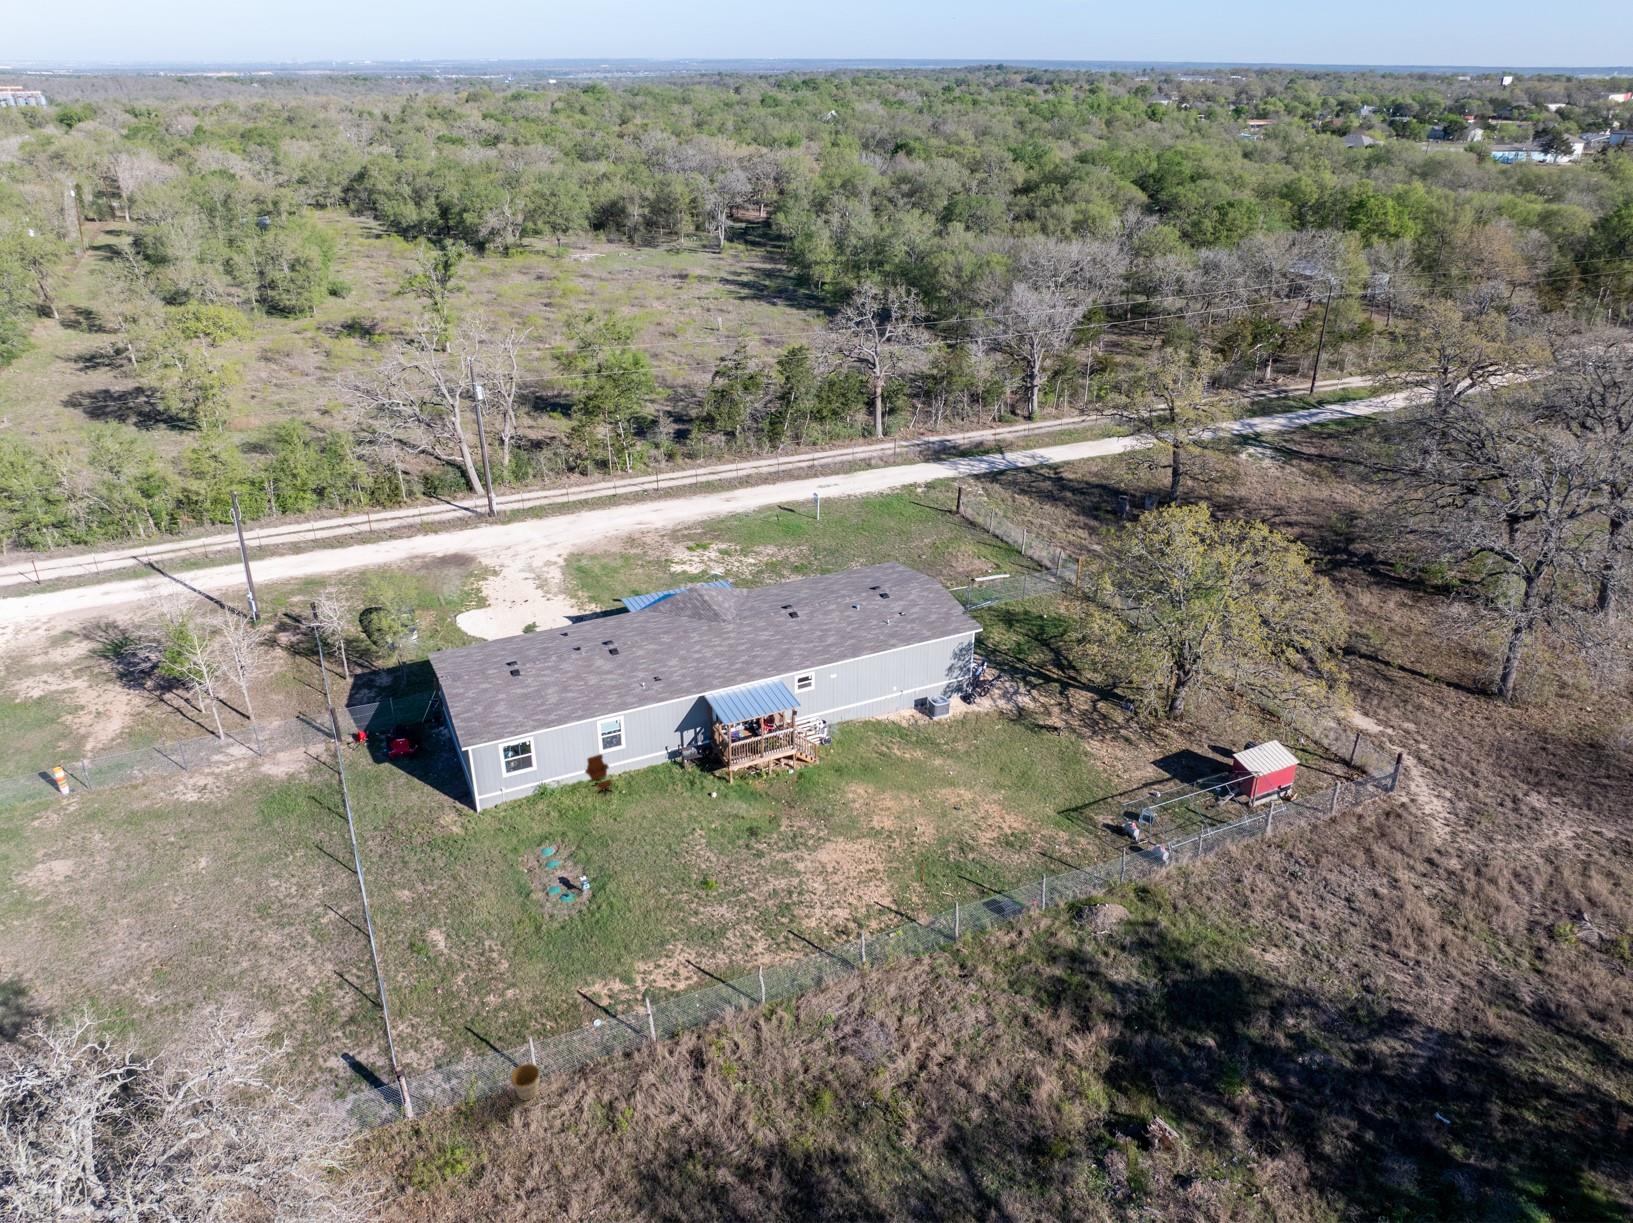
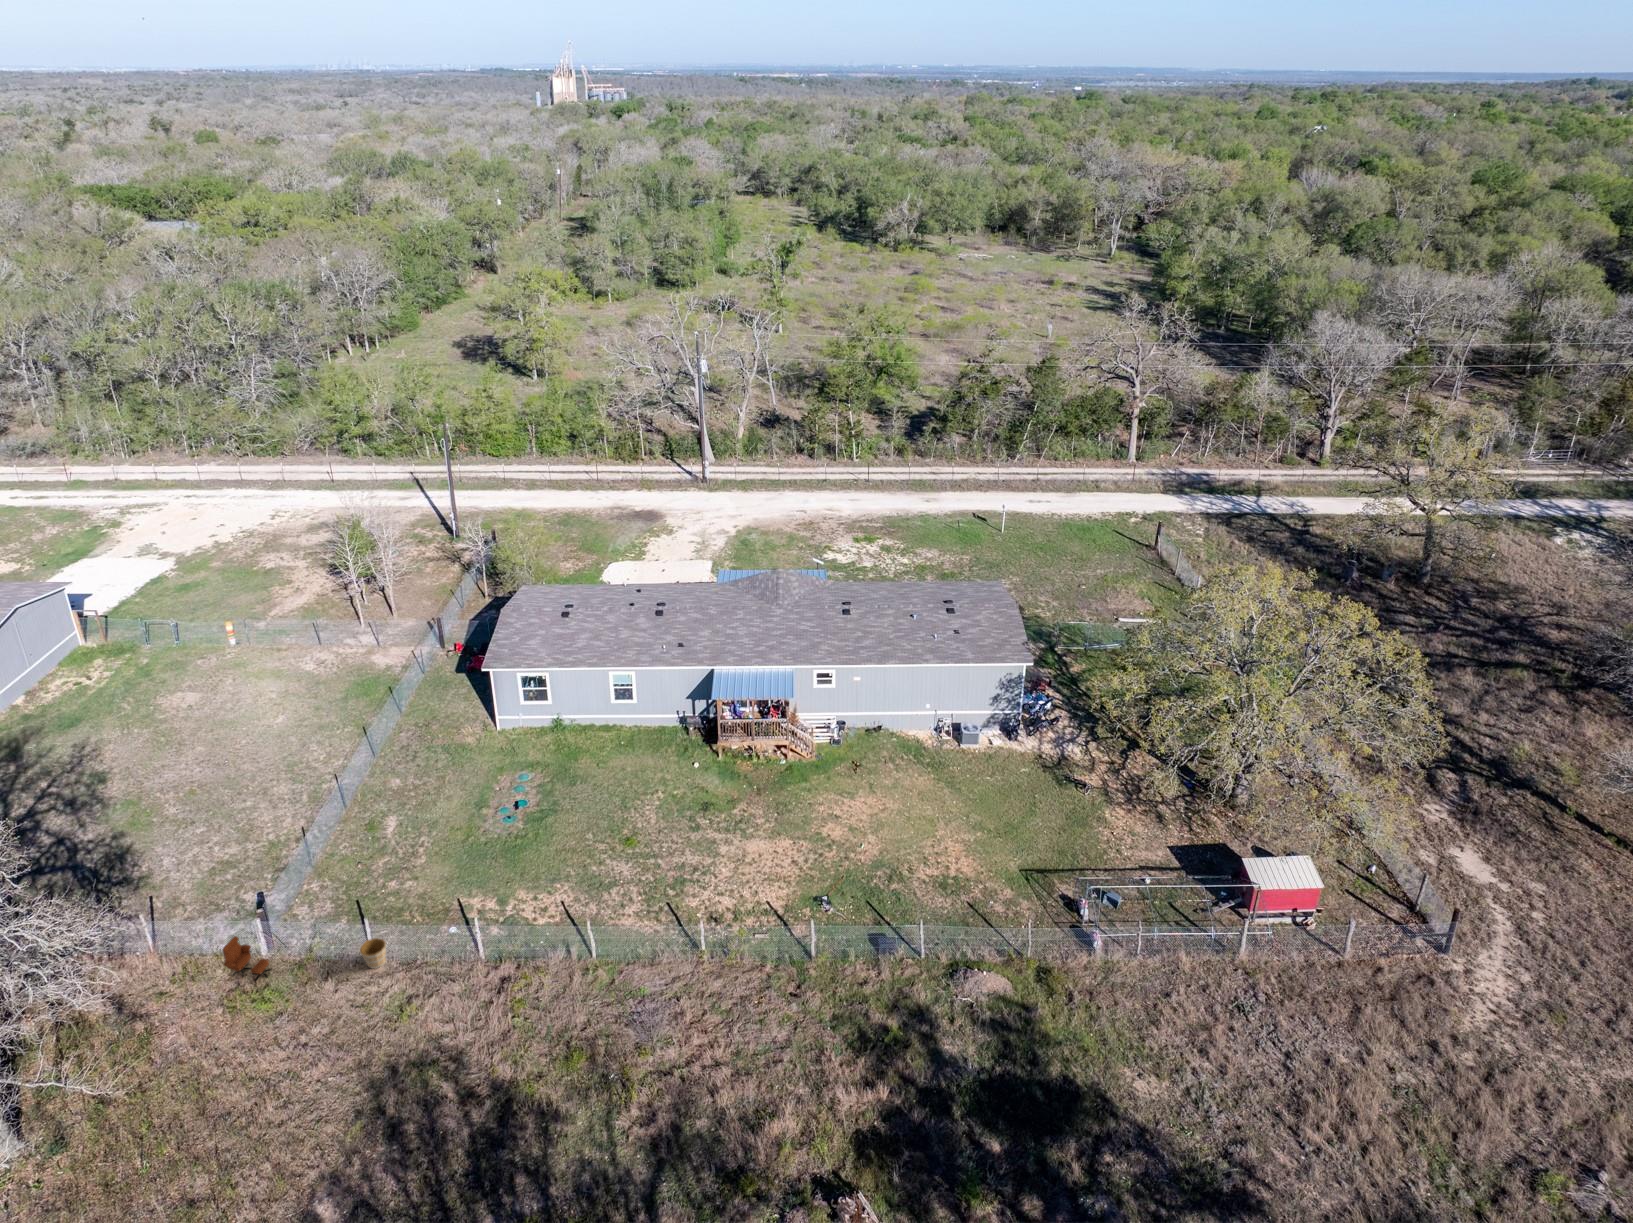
lounge chair: present [585,754,611,791] -> present [222,936,269,978]

